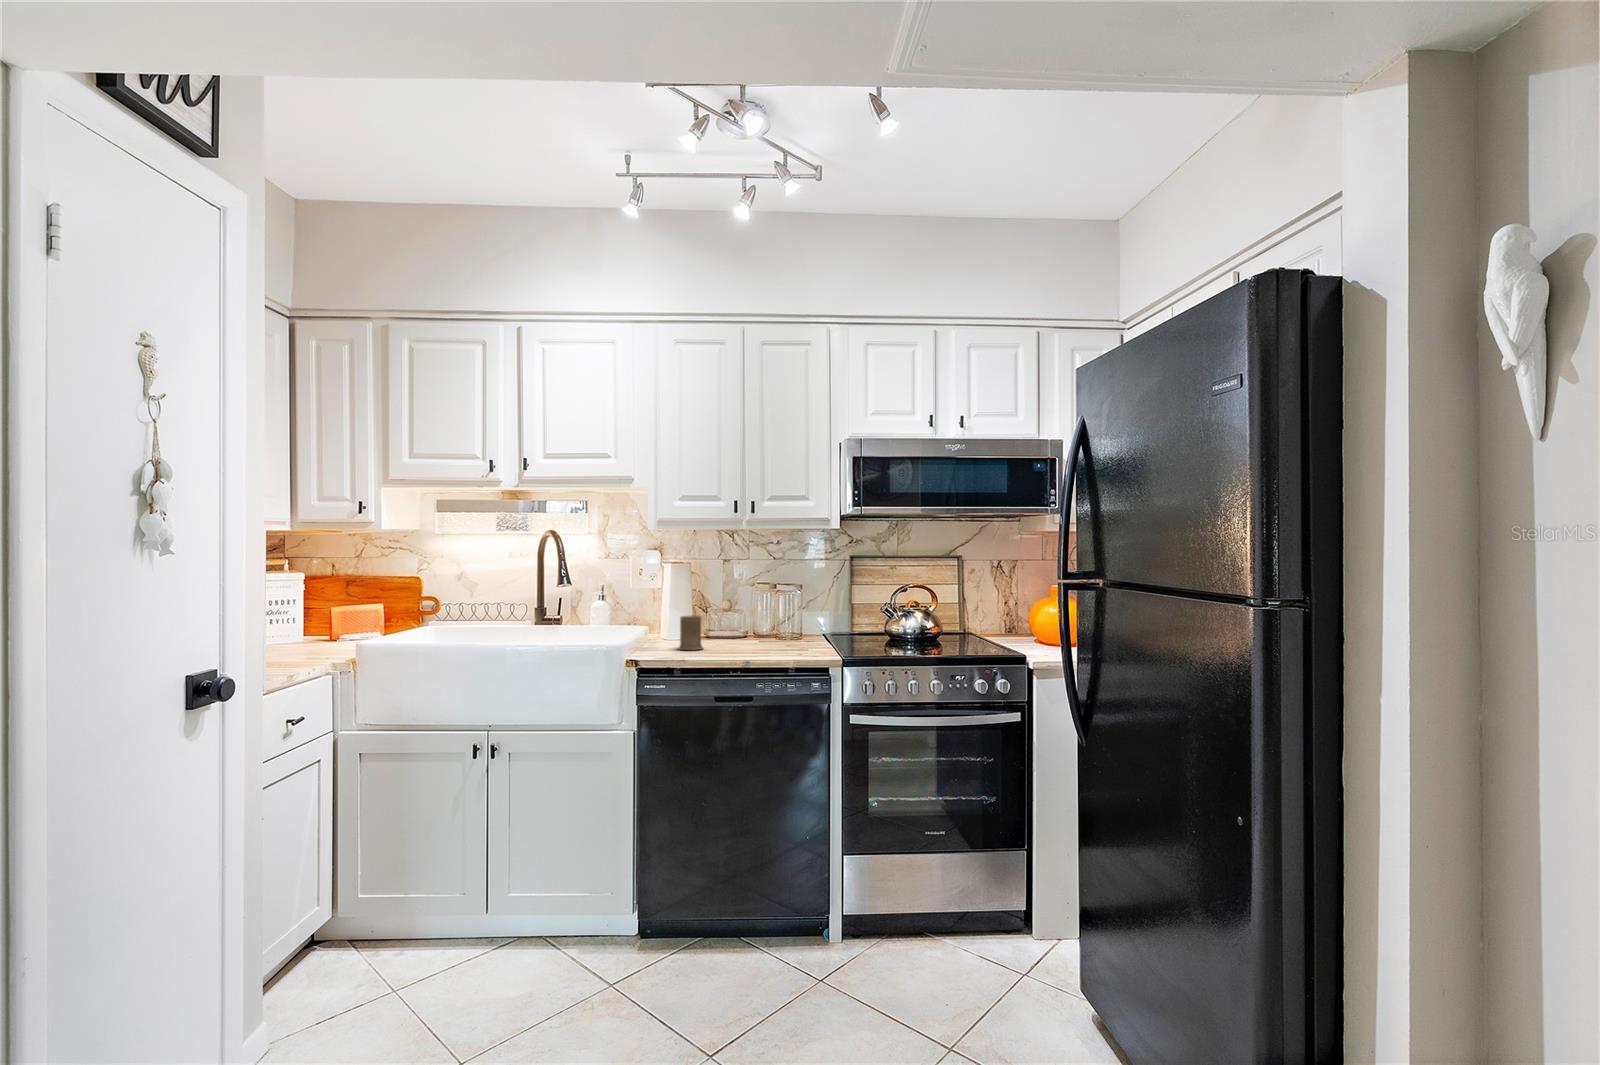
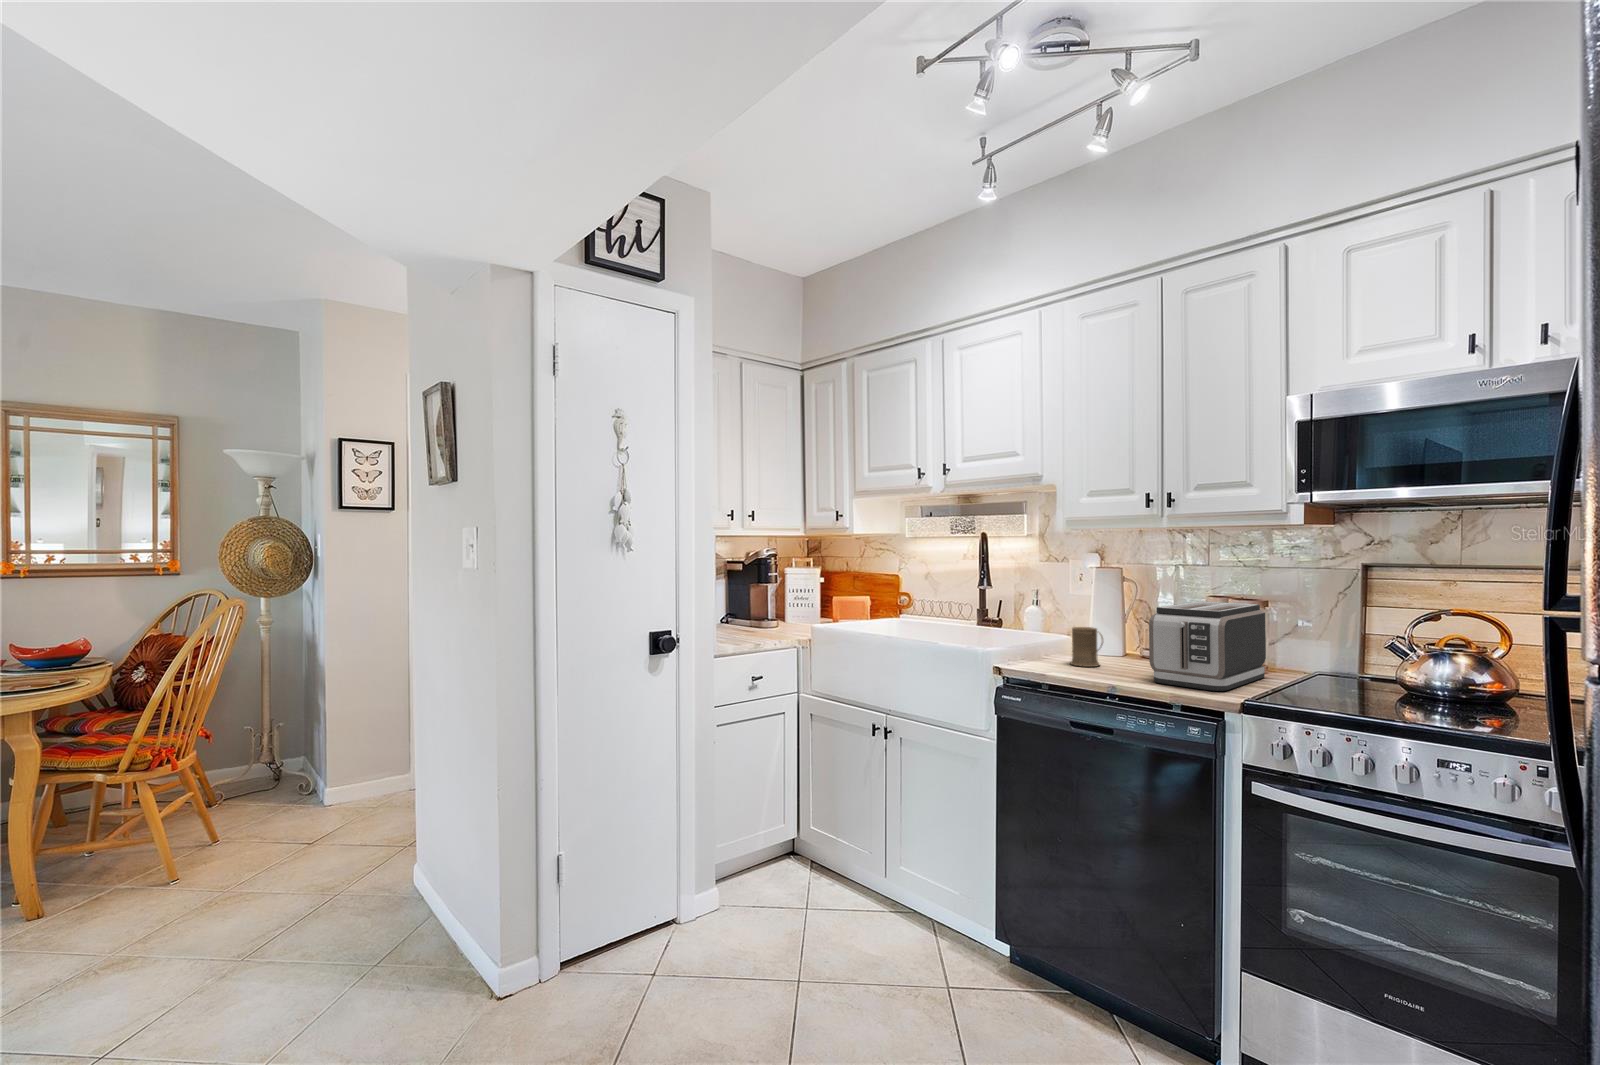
toaster: none [764,588,821,654] -> present [1149,601,1266,691]

